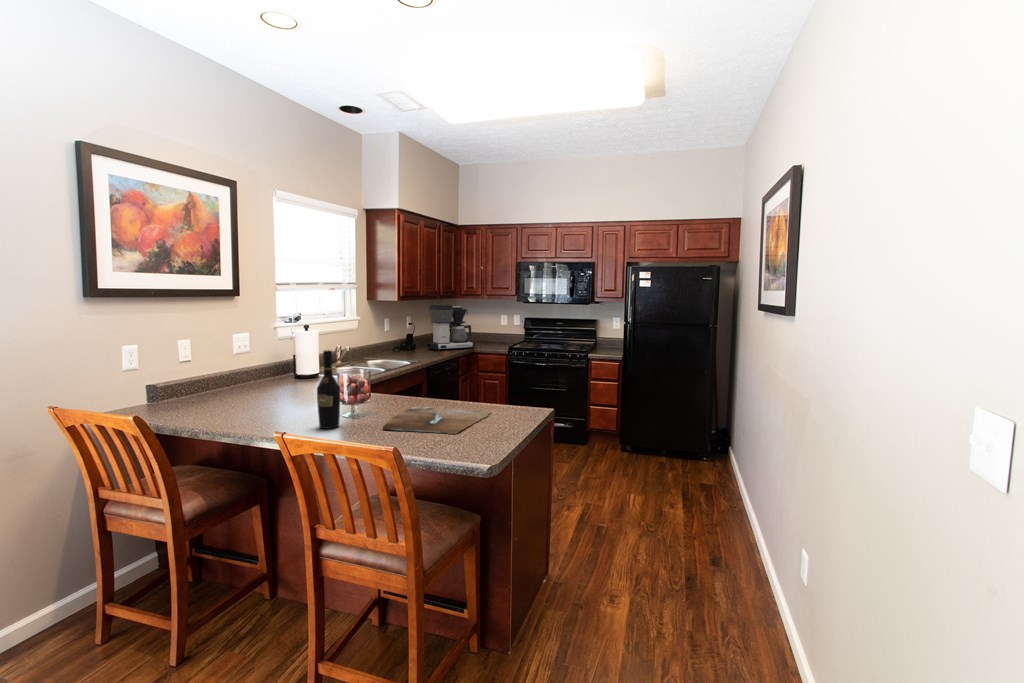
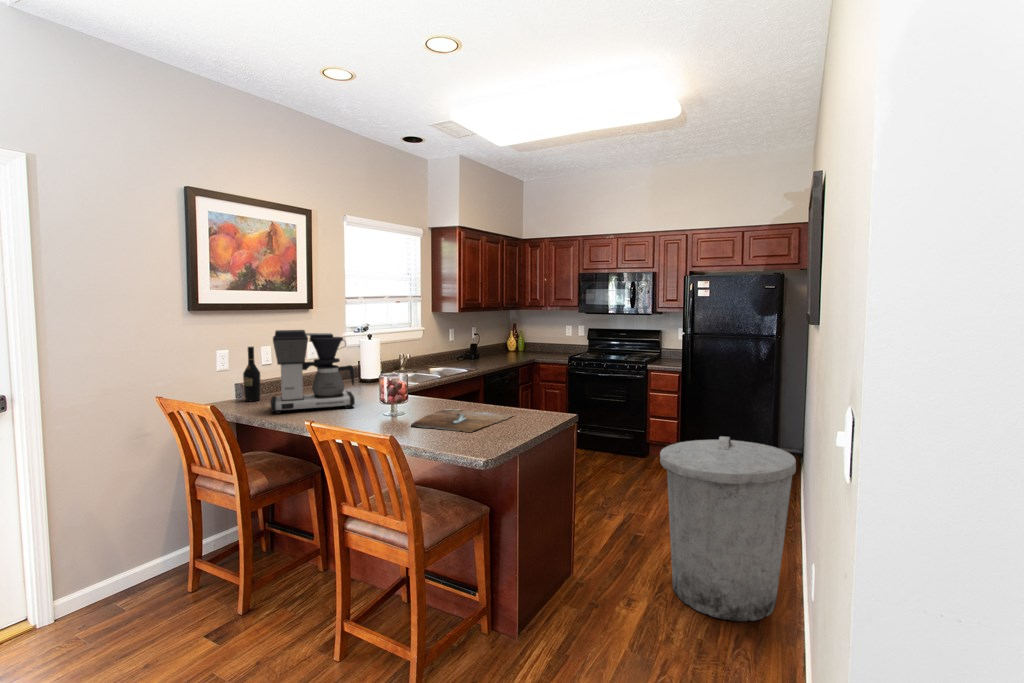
coffee maker: present [427,305,475,351] -> present [271,330,355,414]
wine bottle: present [317,350,340,429] -> present [243,347,261,402]
trash can: none [638,426,772,609] -> present [660,437,796,621]

